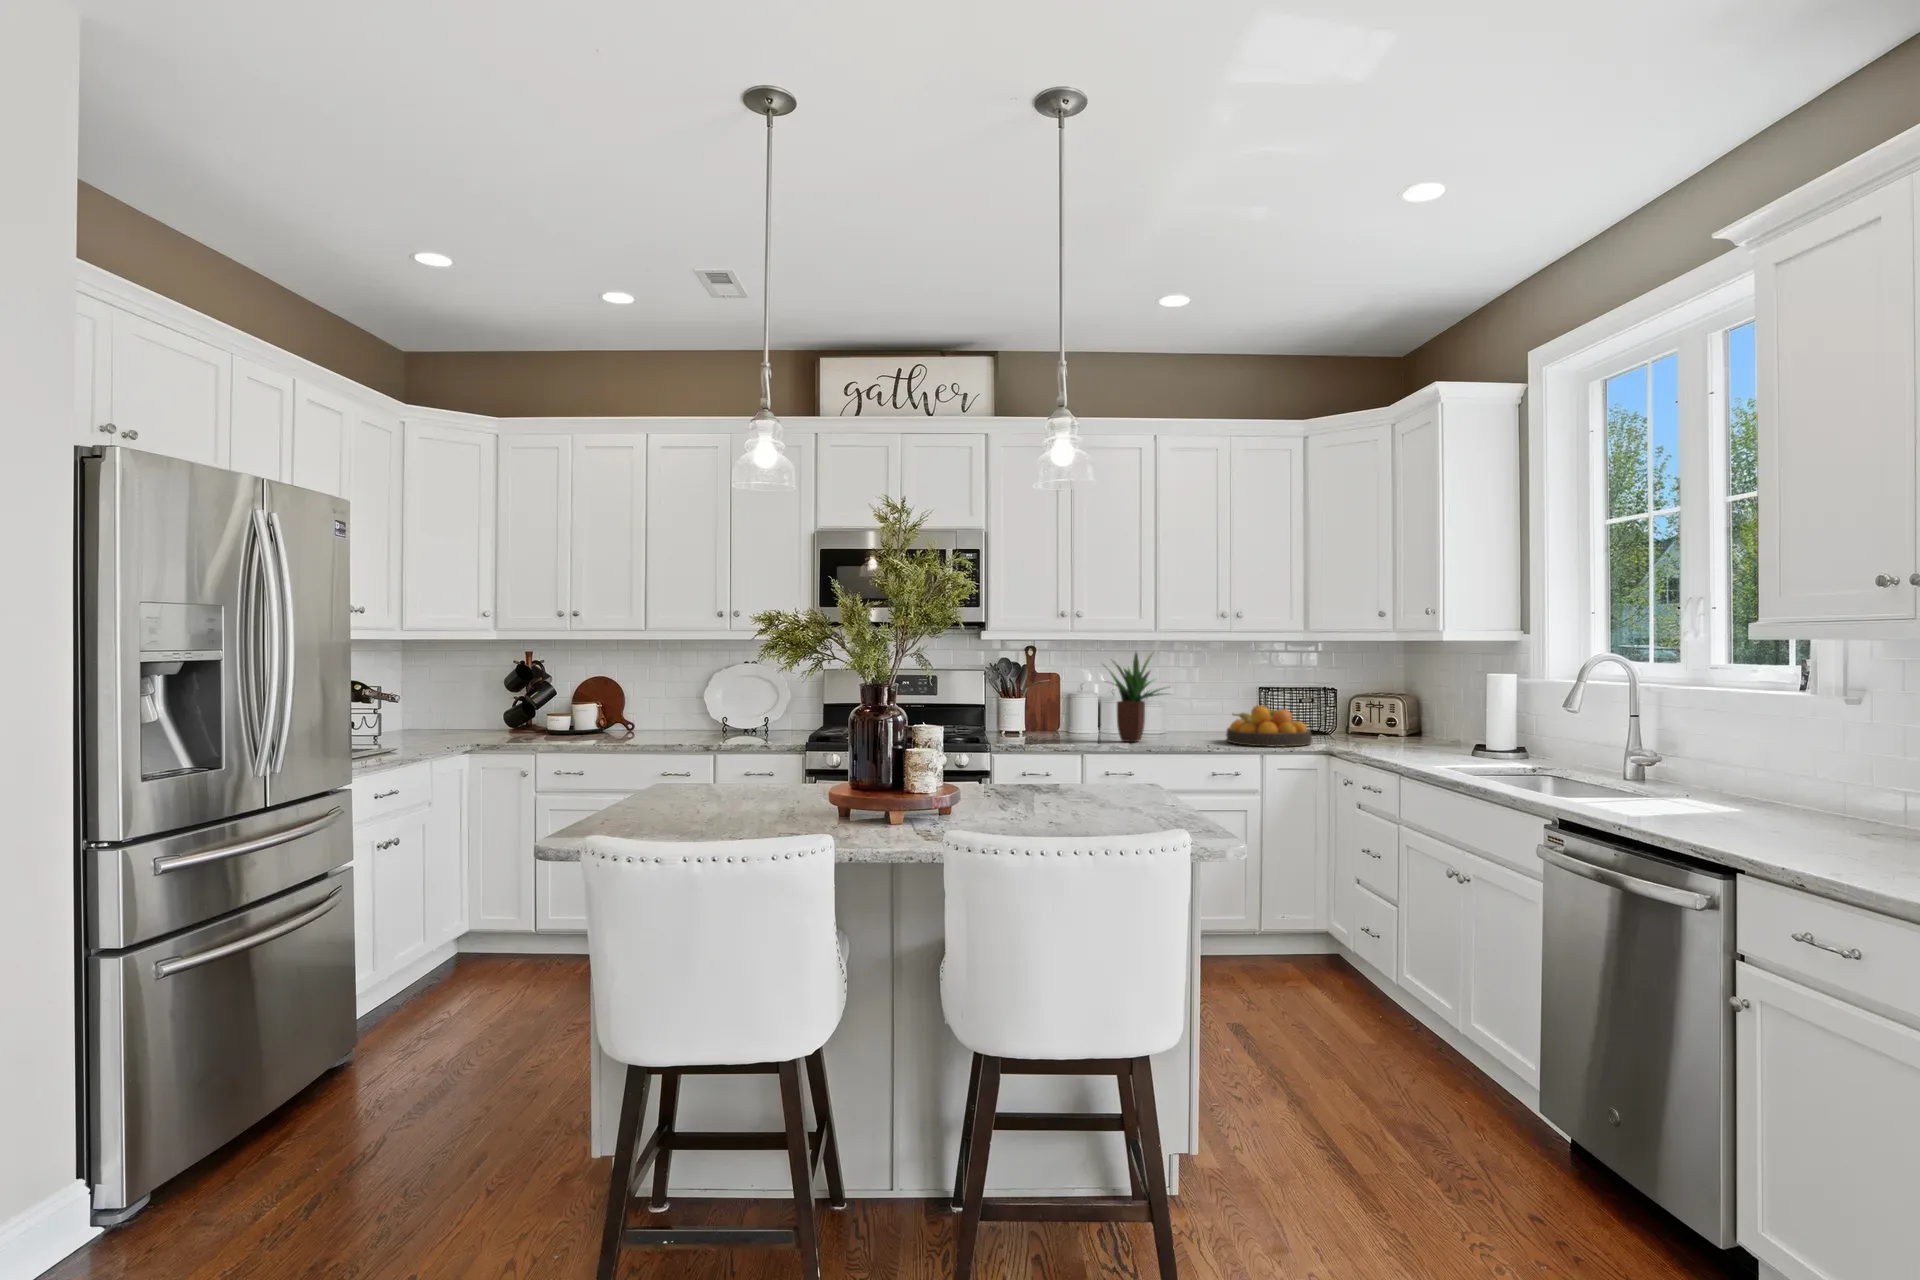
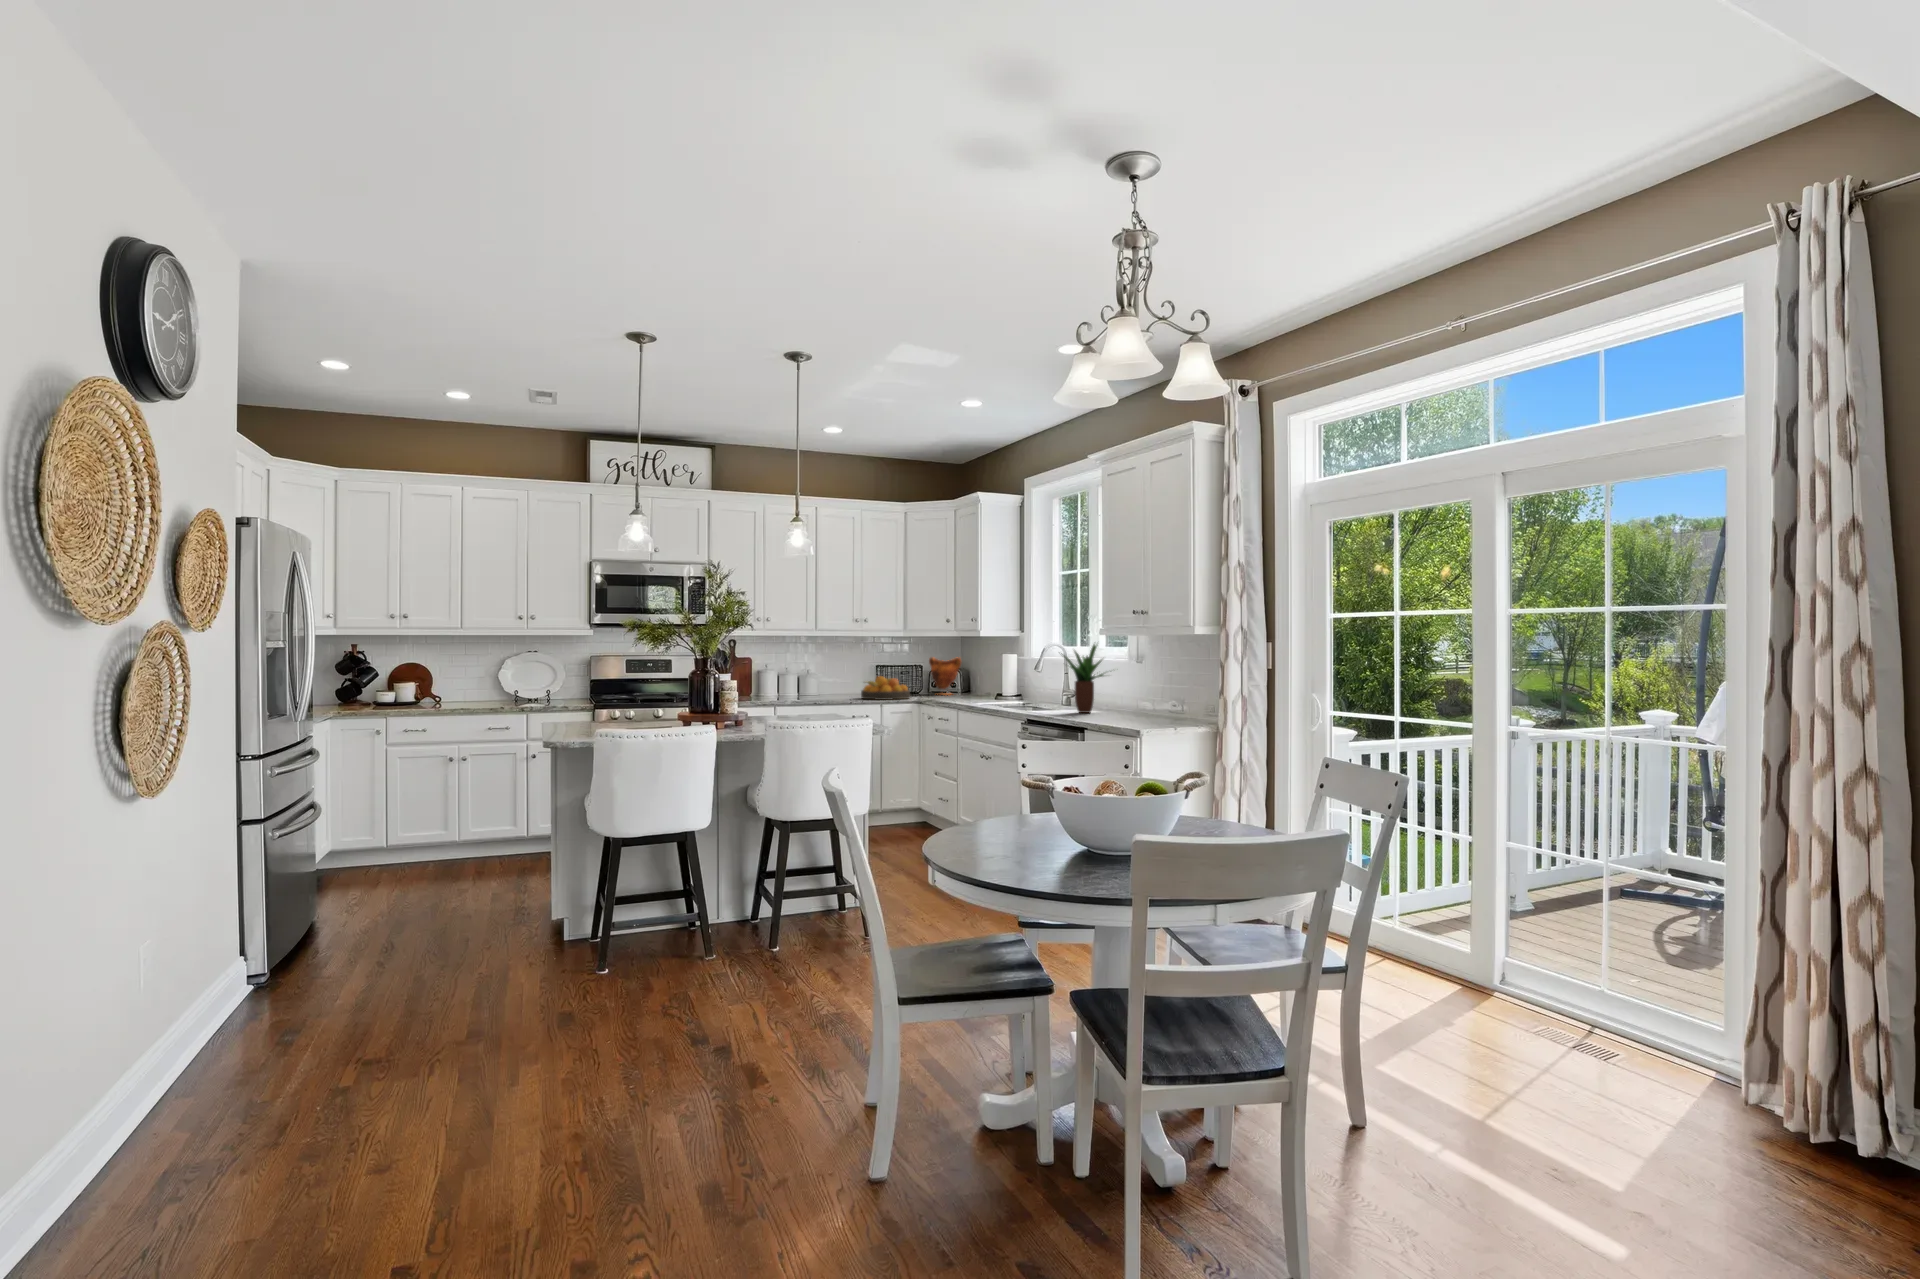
potted plant: present [1110,653,1170,742] -> present [1061,644,1104,713]
vase: none [1347,674,1406,738] -> present [929,657,961,689]

